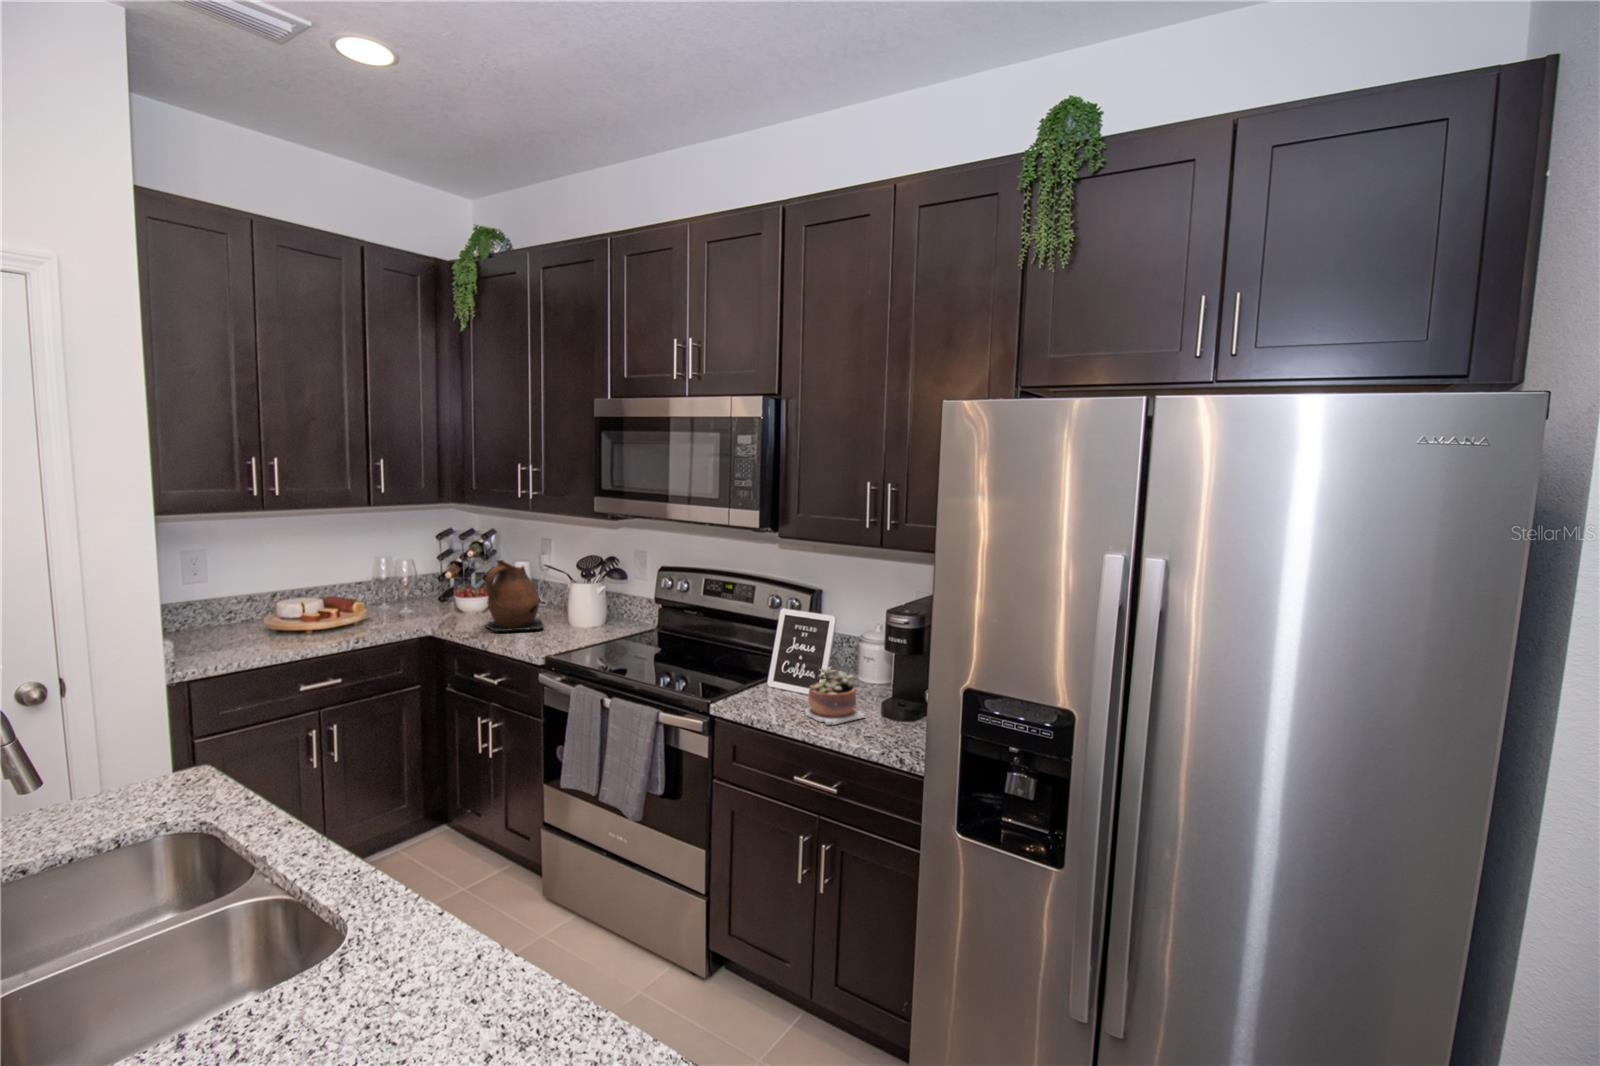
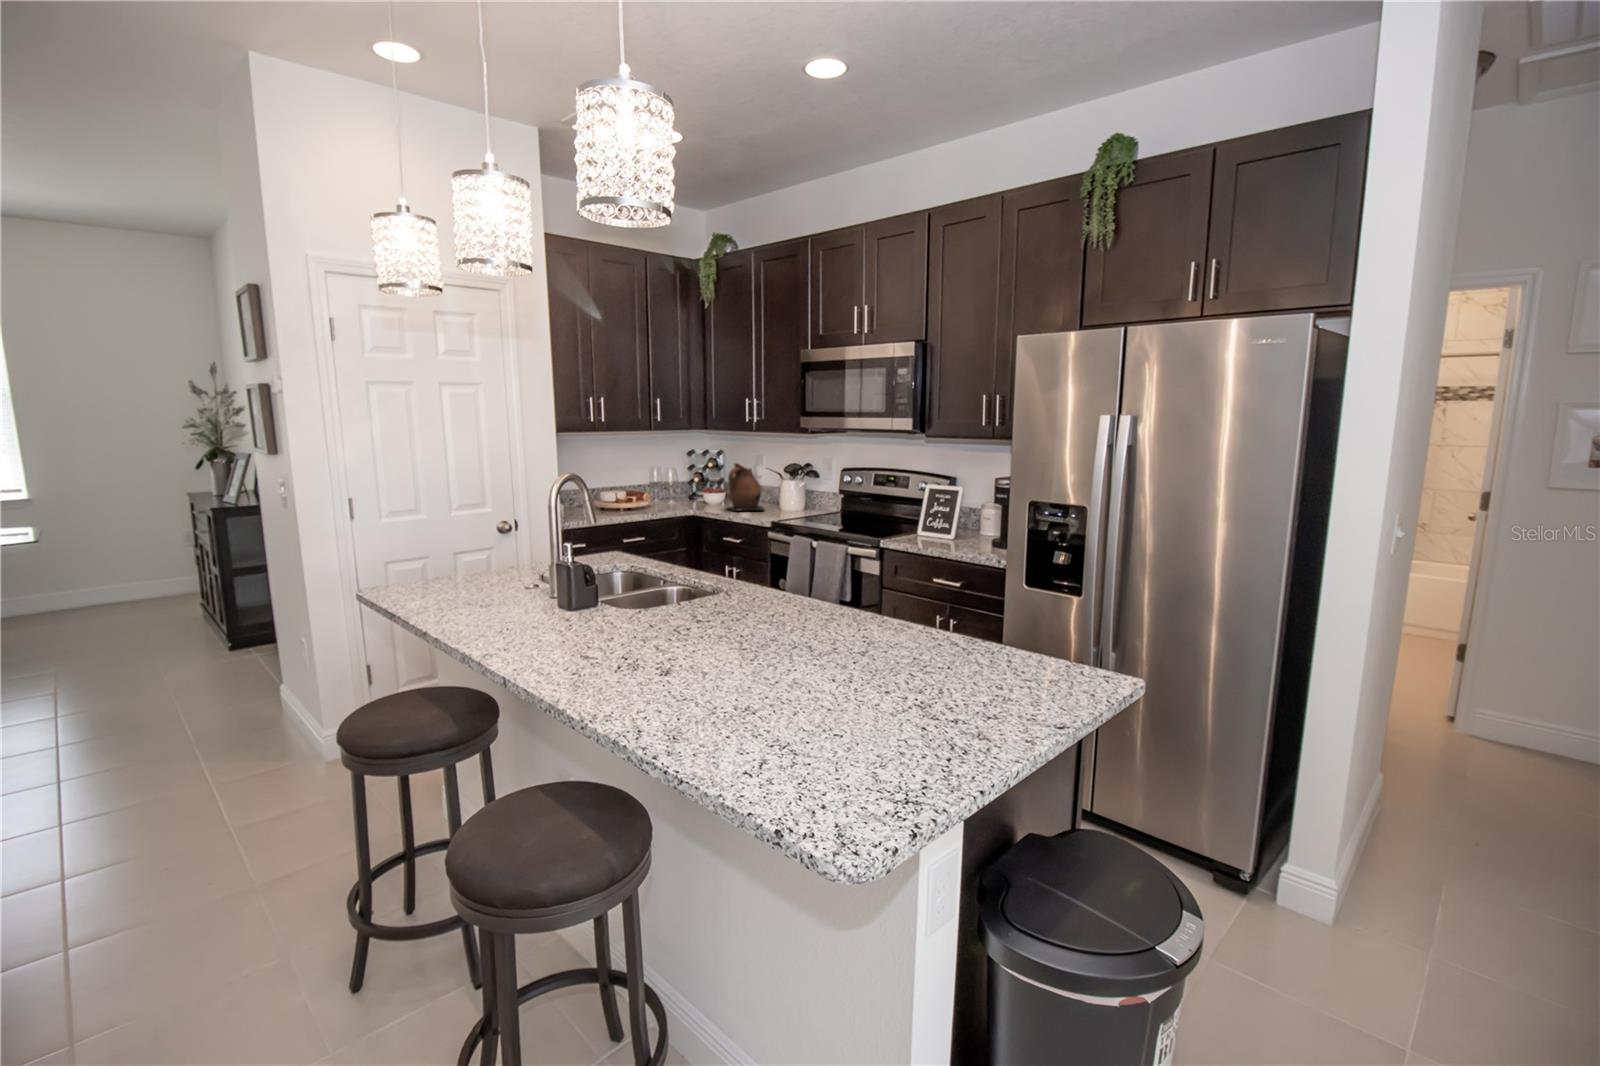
succulent plant: present [805,666,865,725] -> none [938,517,981,550]

